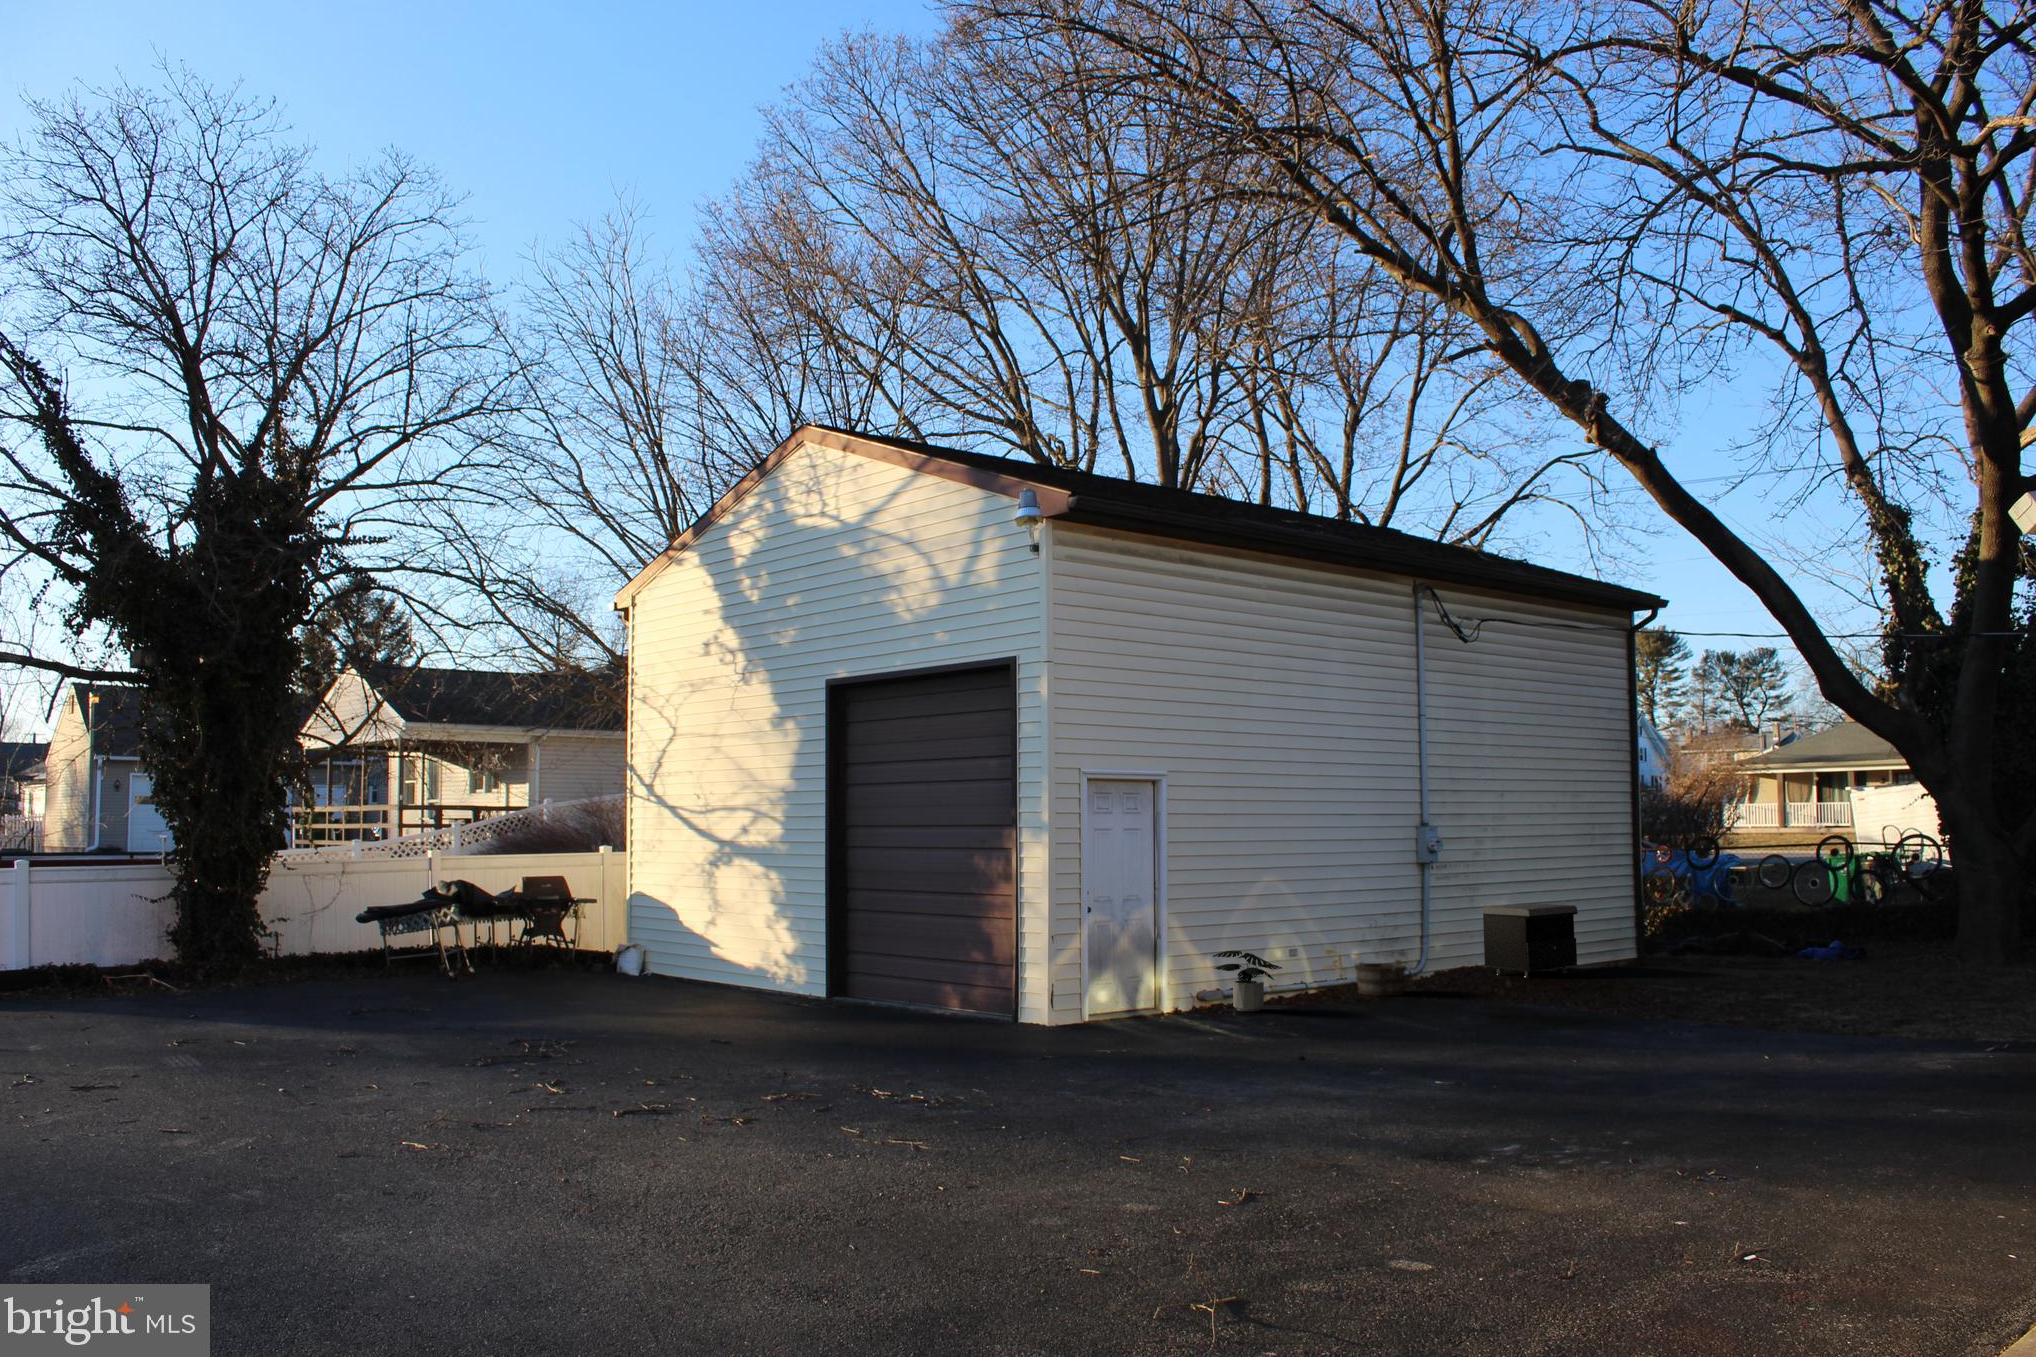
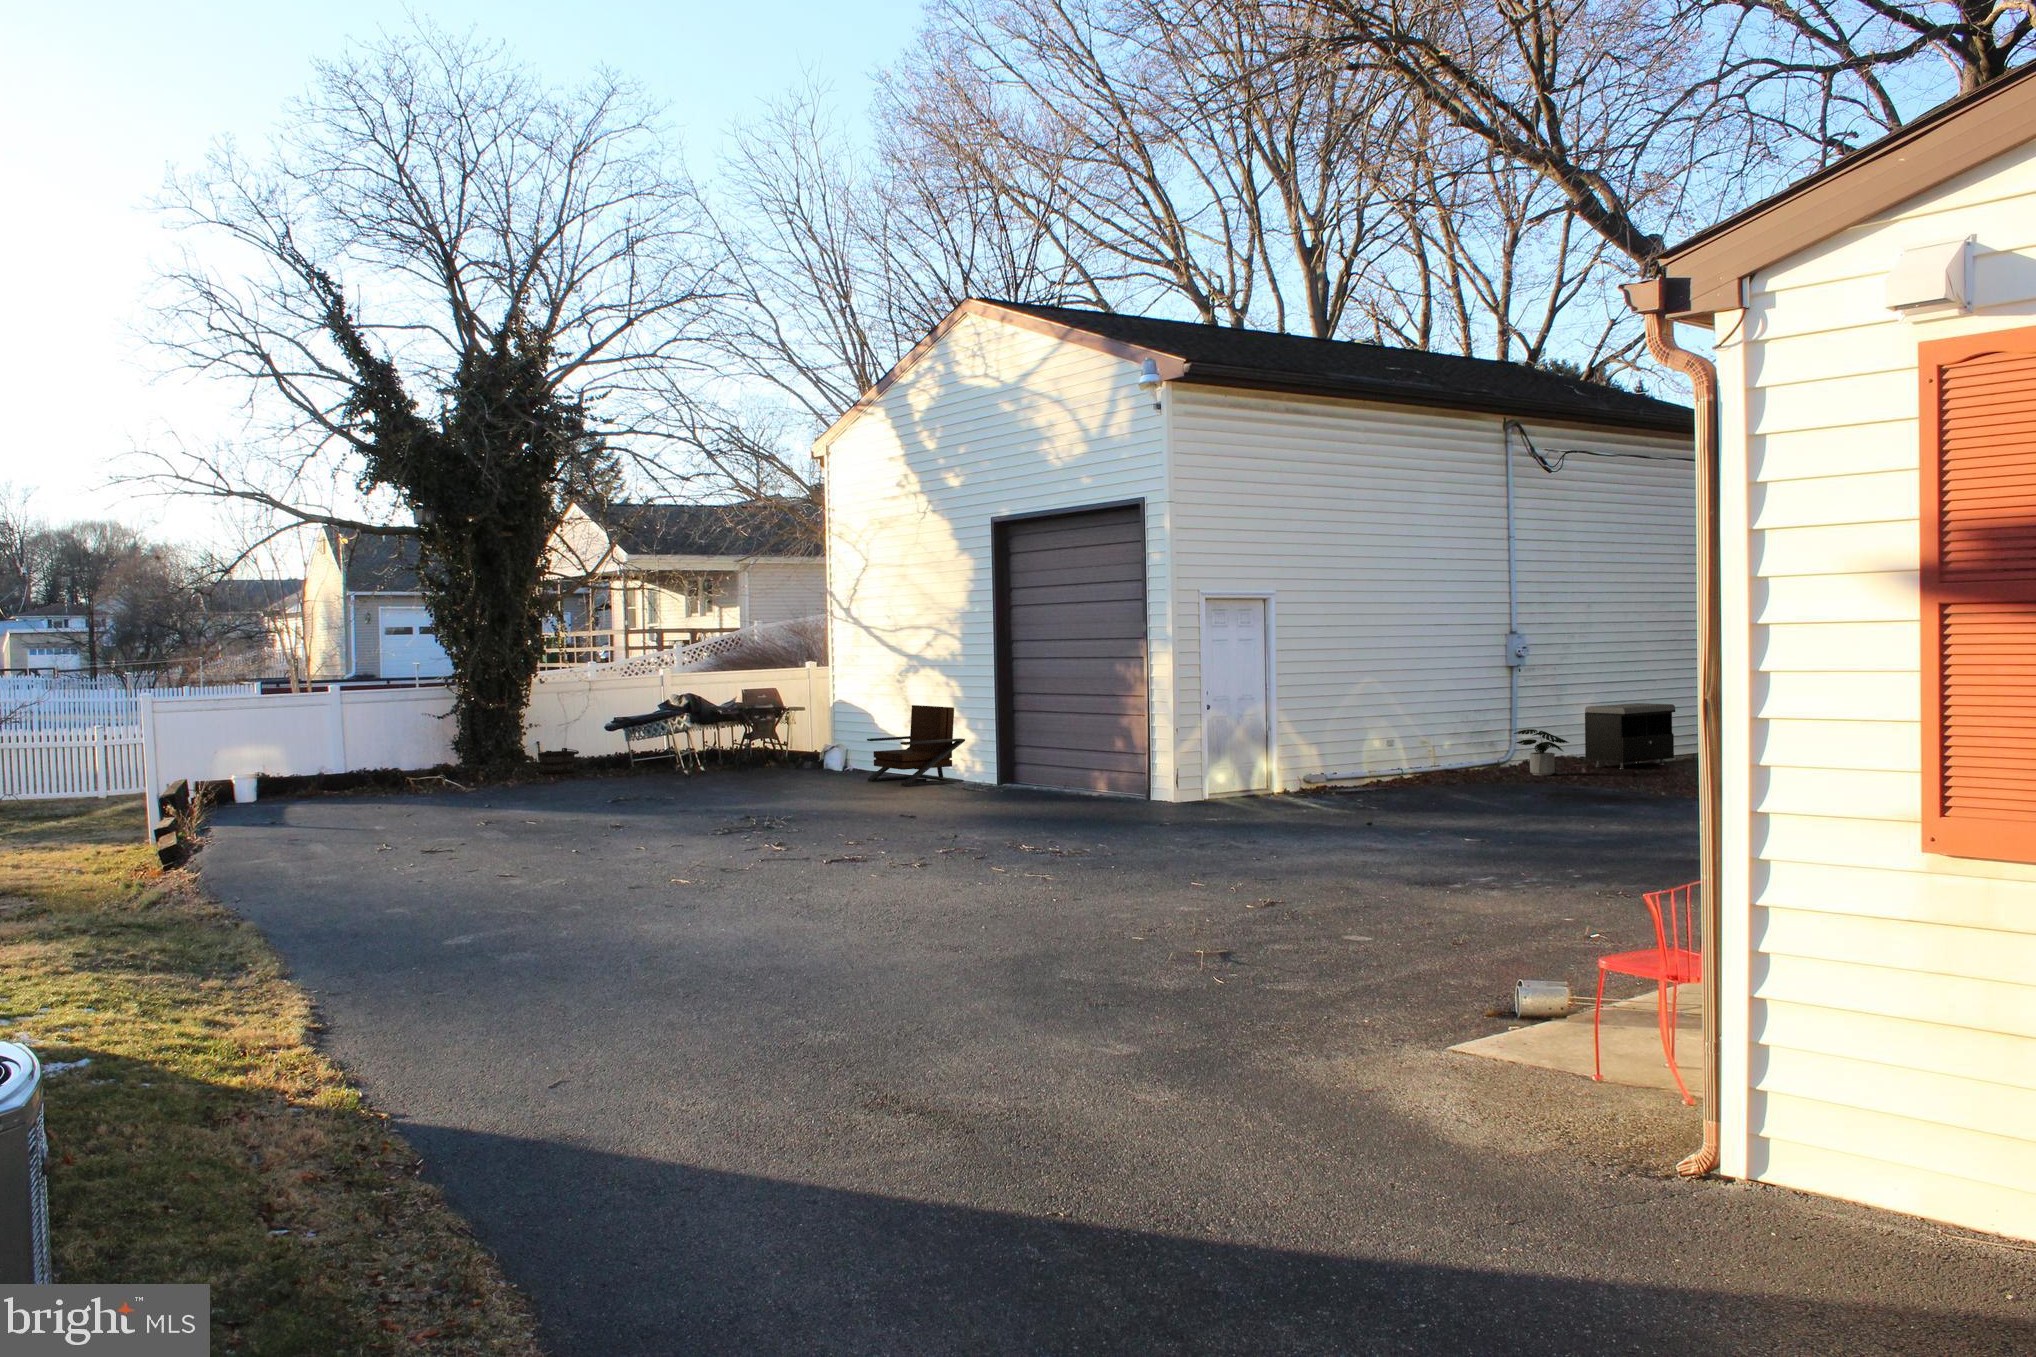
lounge chair: none [669,897,789,996] -> present [867,705,965,786]
potted plant: present [1213,951,1282,1011] -> present [1514,729,1569,776]
bucket: present [1354,960,1408,996] -> present [538,748,579,774]

